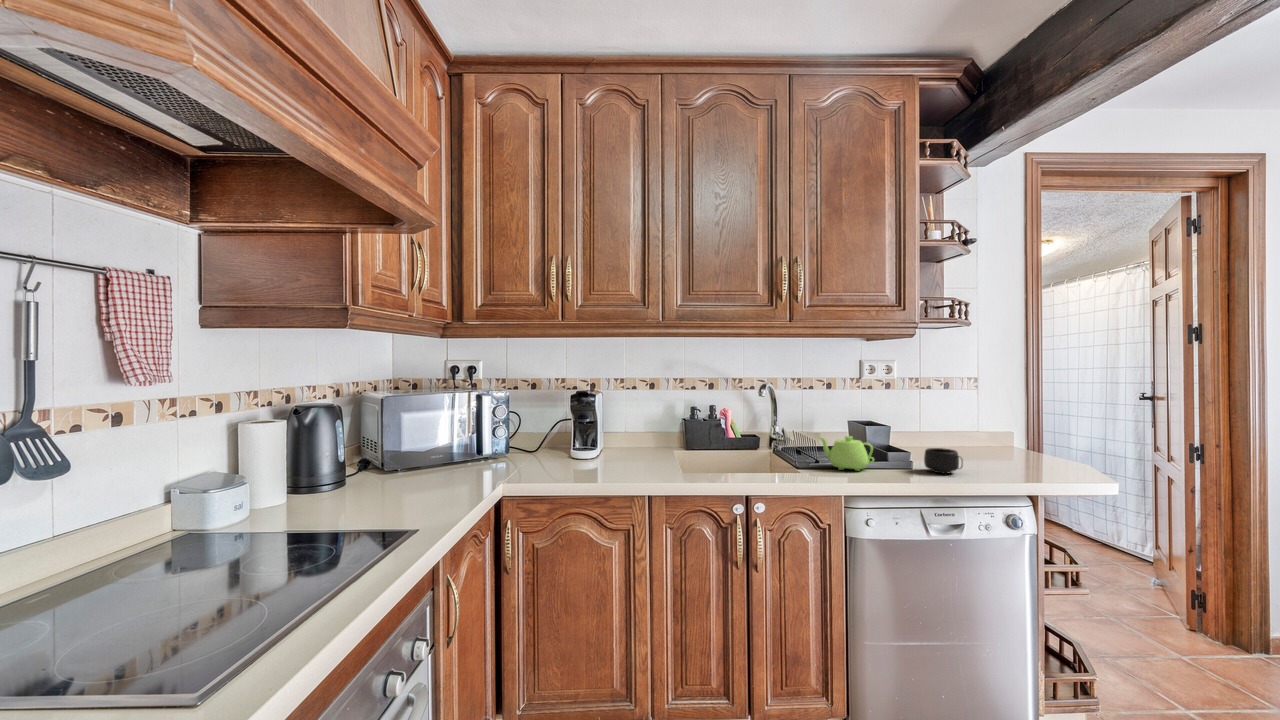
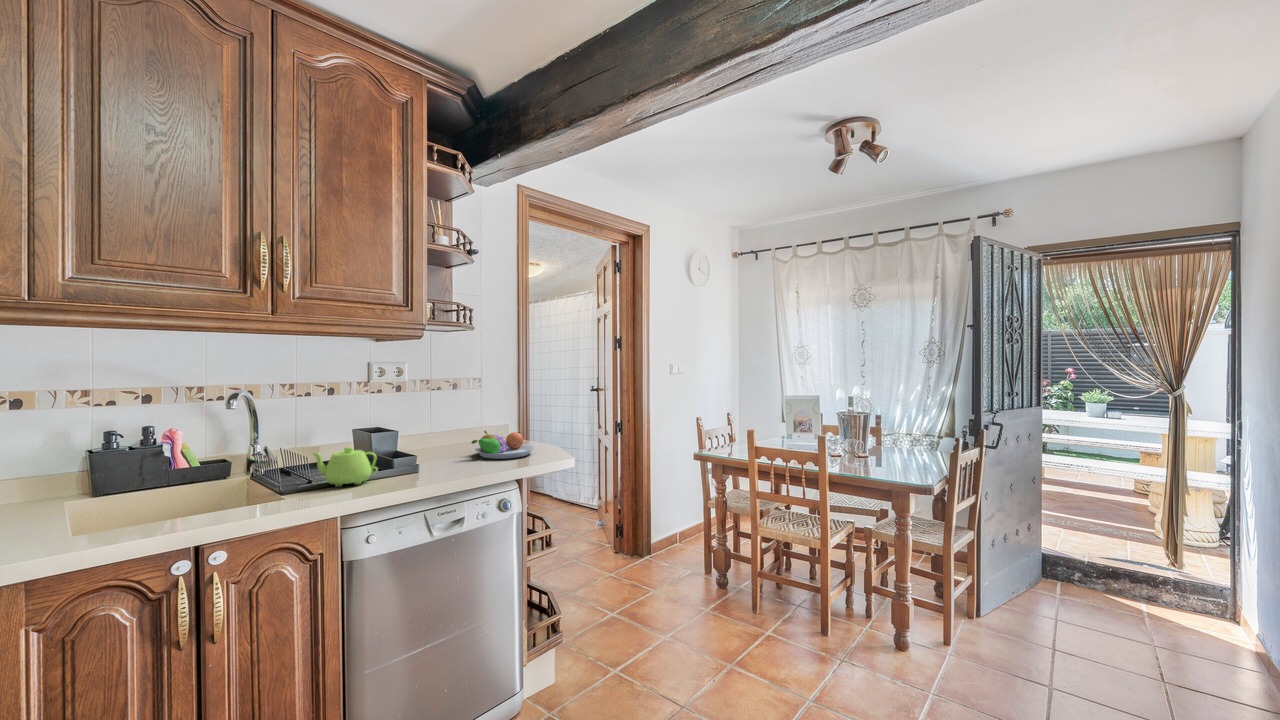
fruit bowl: none [970,435,1053,470] -> present [471,431,534,459]
mug: present [924,448,963,473] -> none [430,448,464,473]

